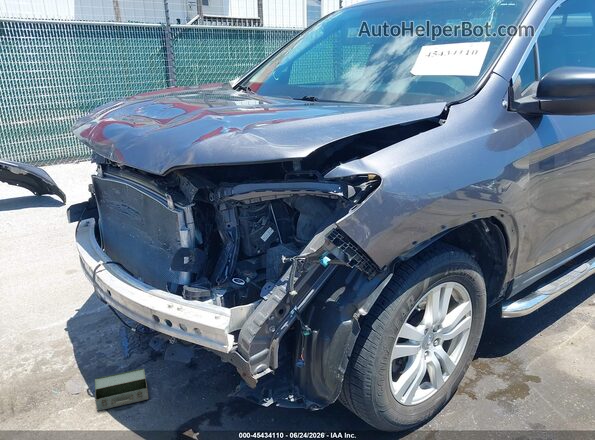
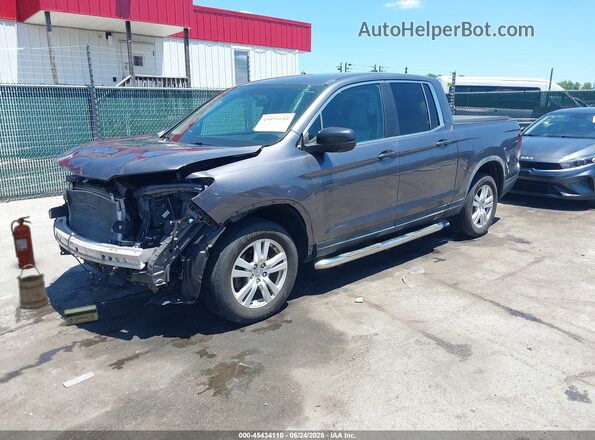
fire extinguisher: none [25,208,62,283] -> present [11,216,35,269]
bucket: none [22,297,74,366] -> present [16,264,48,308]

